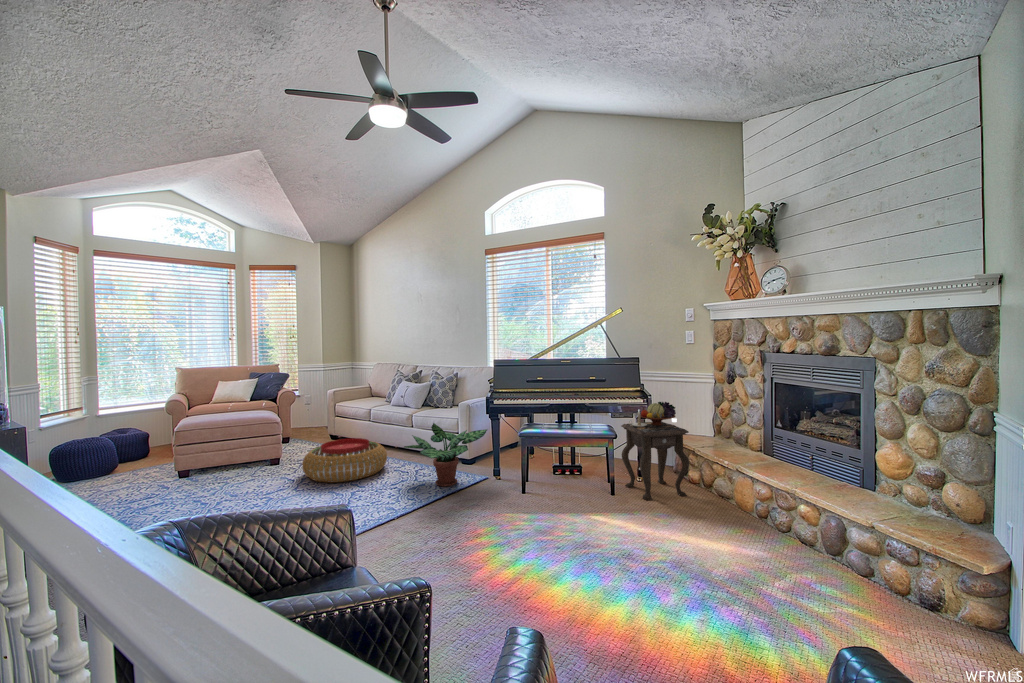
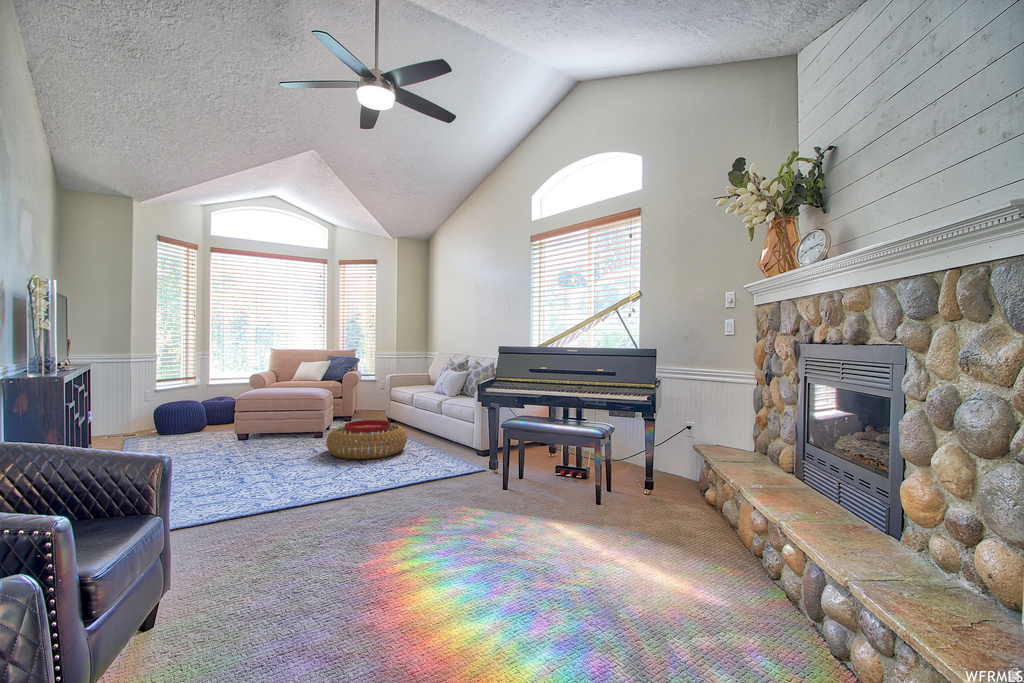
side table: present [621,402,690,500] -> none [622,400,693,519]
potted plant: present [404,423,487,487] -> none [407,408,491,475]

